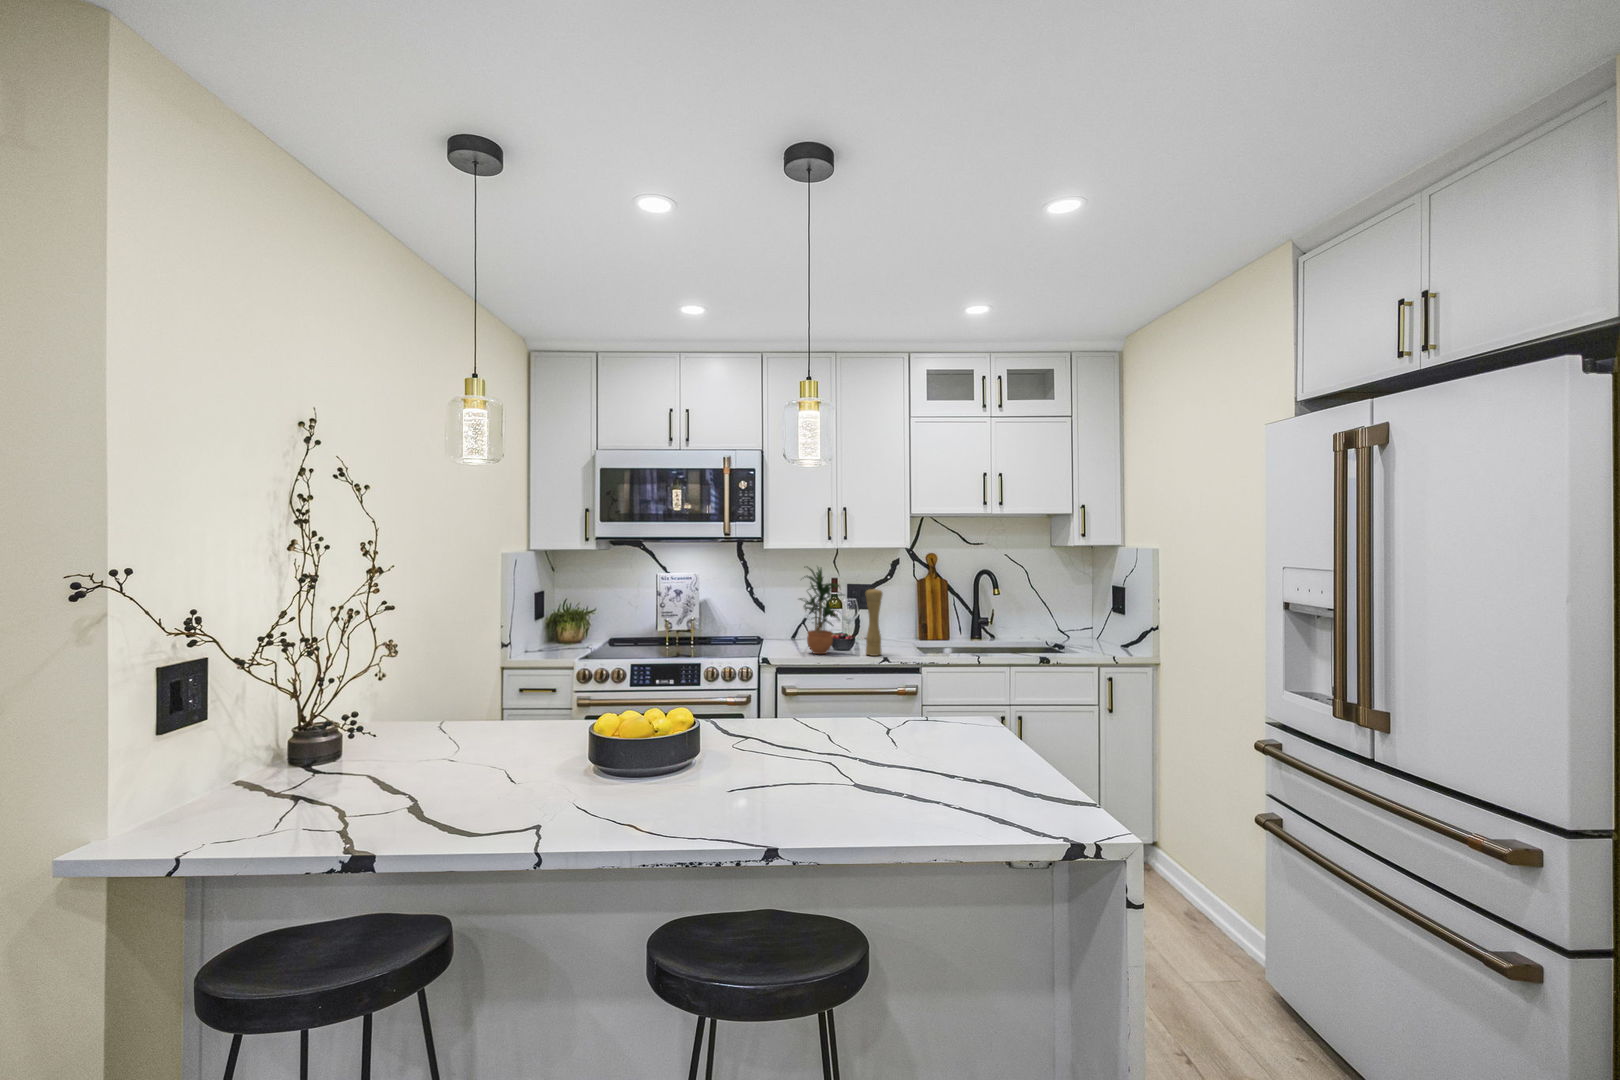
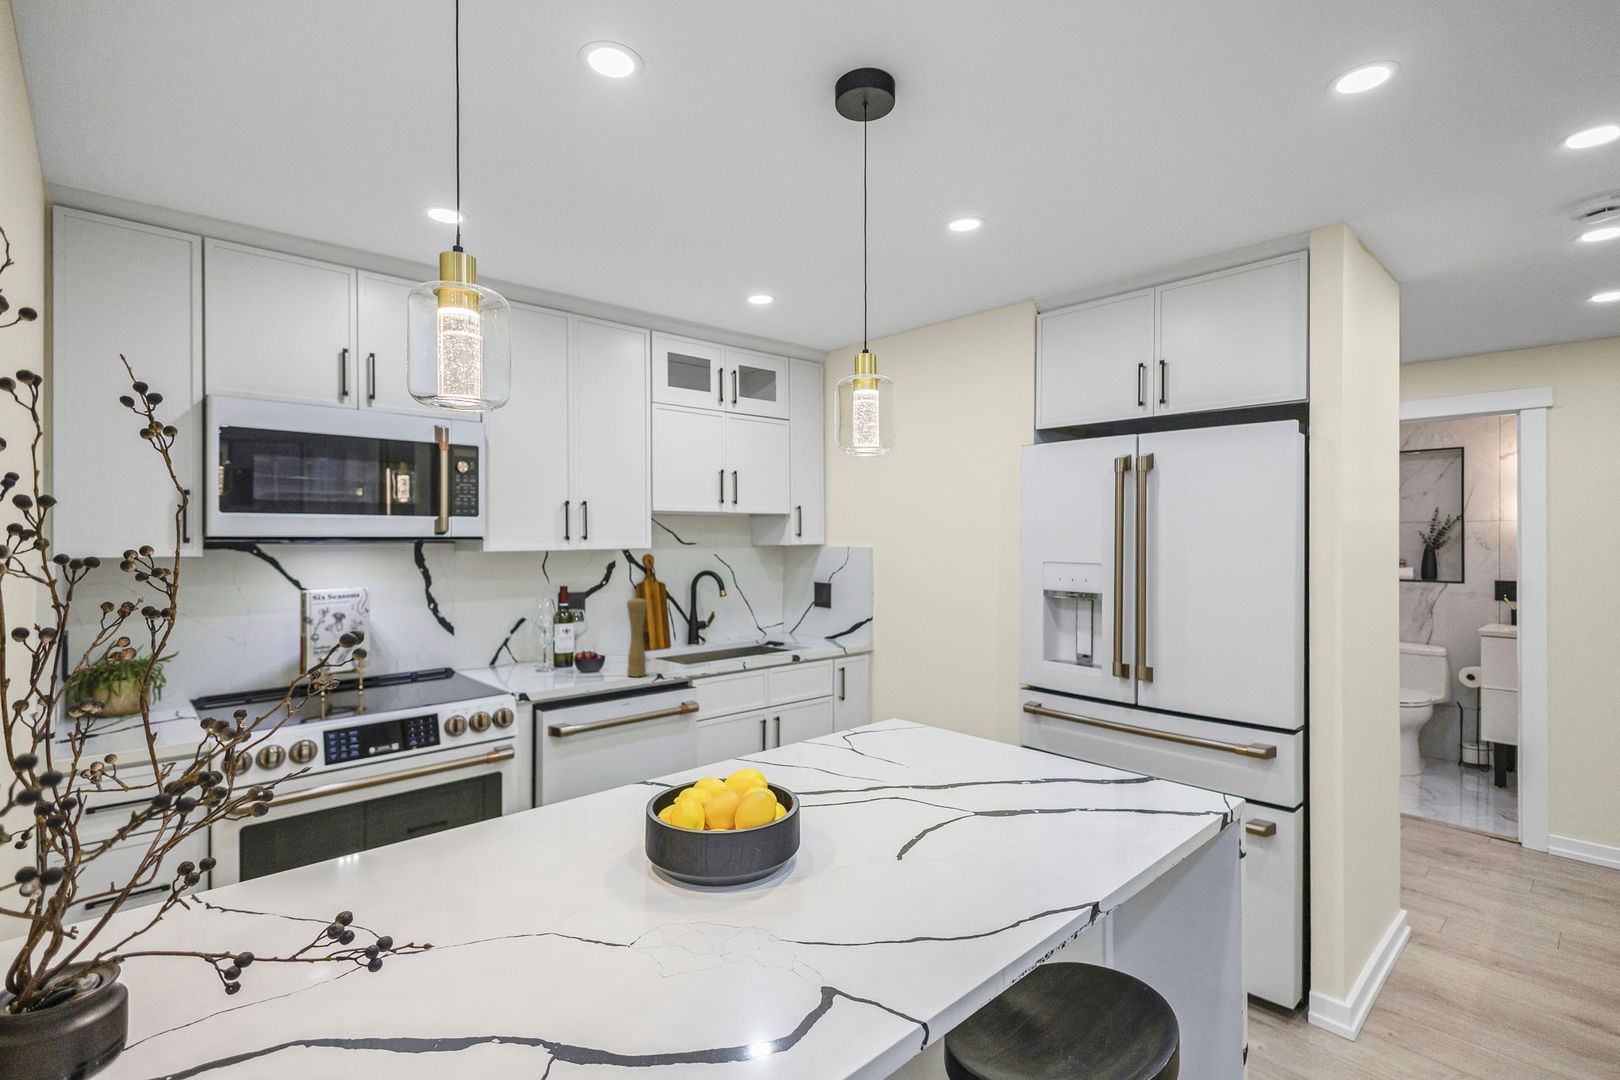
potted plant: present [800,566,843,654] -> none [541,572,605,682]

